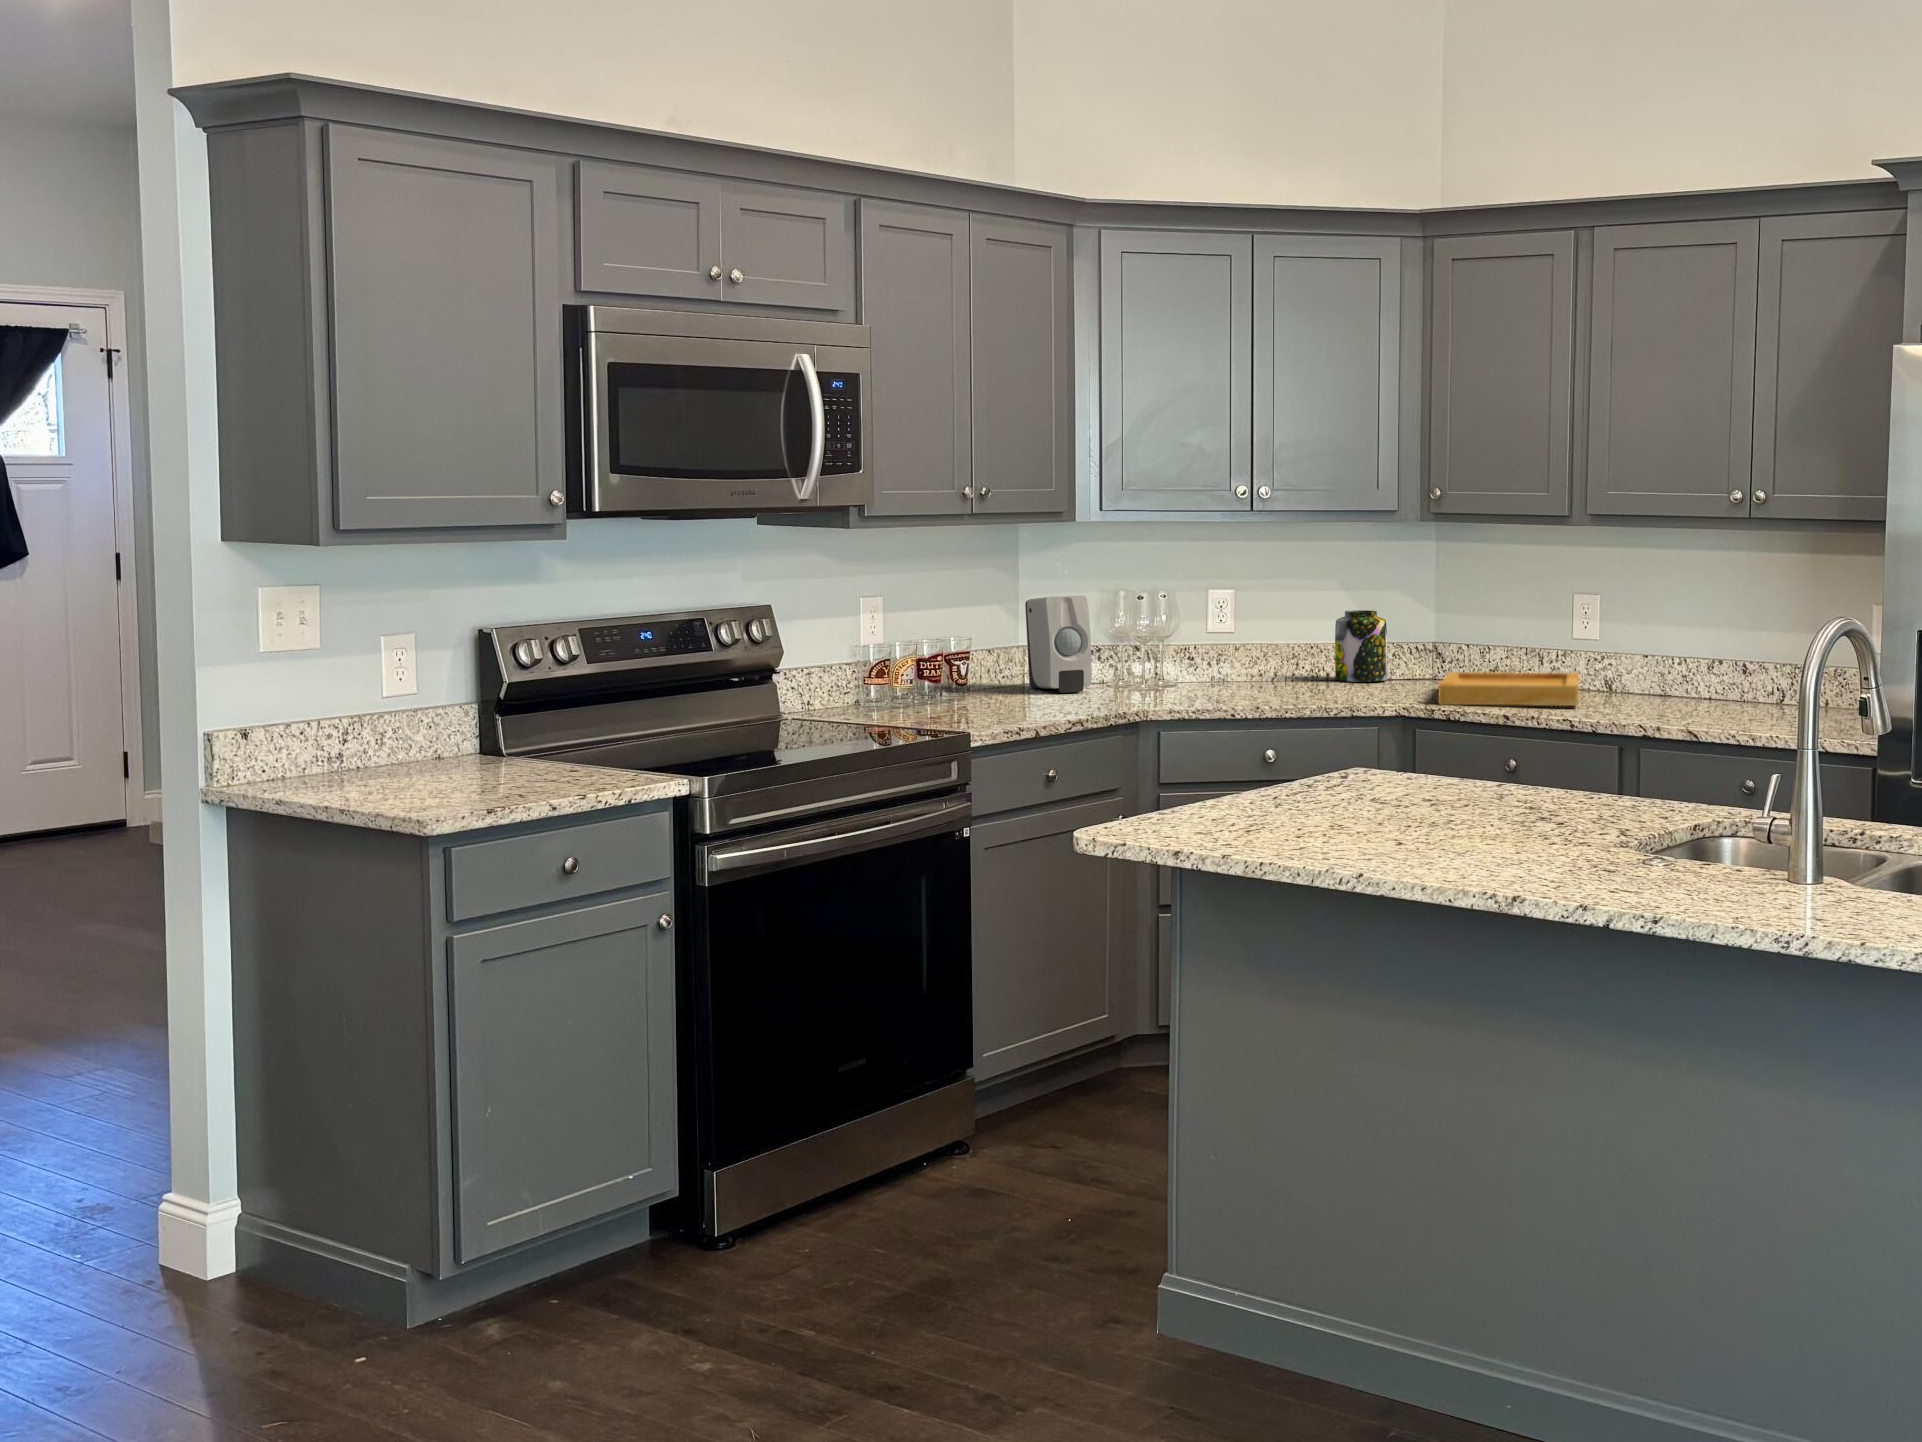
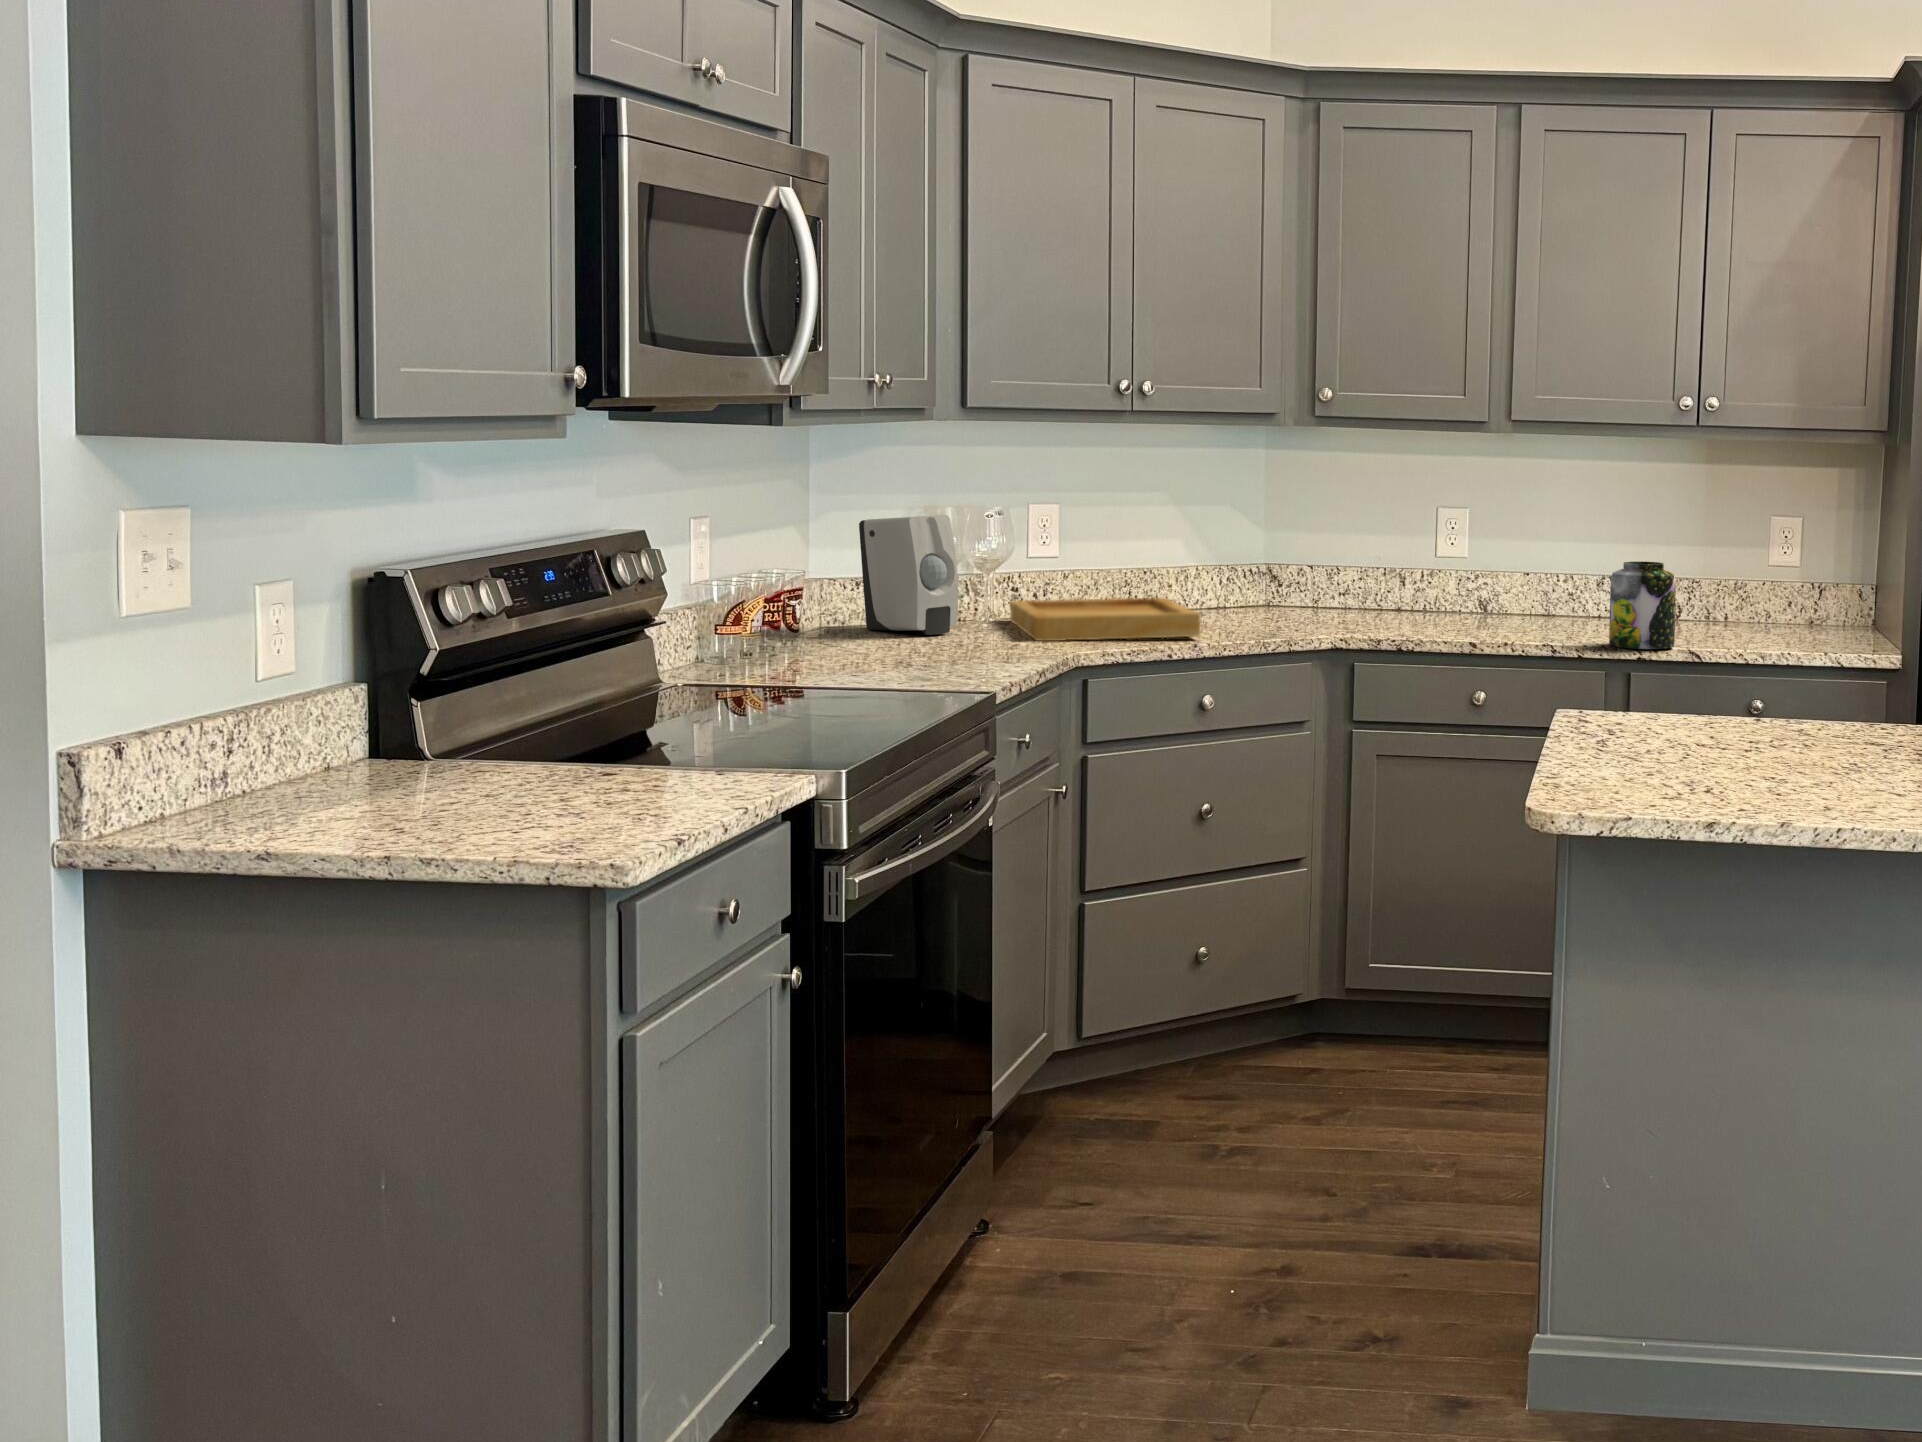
jar: present [1335,610,1387,682] -> present [1609,561,1676,649]
tray: present [1438,672,1579,706] -> present [1010,598,1200,641]

